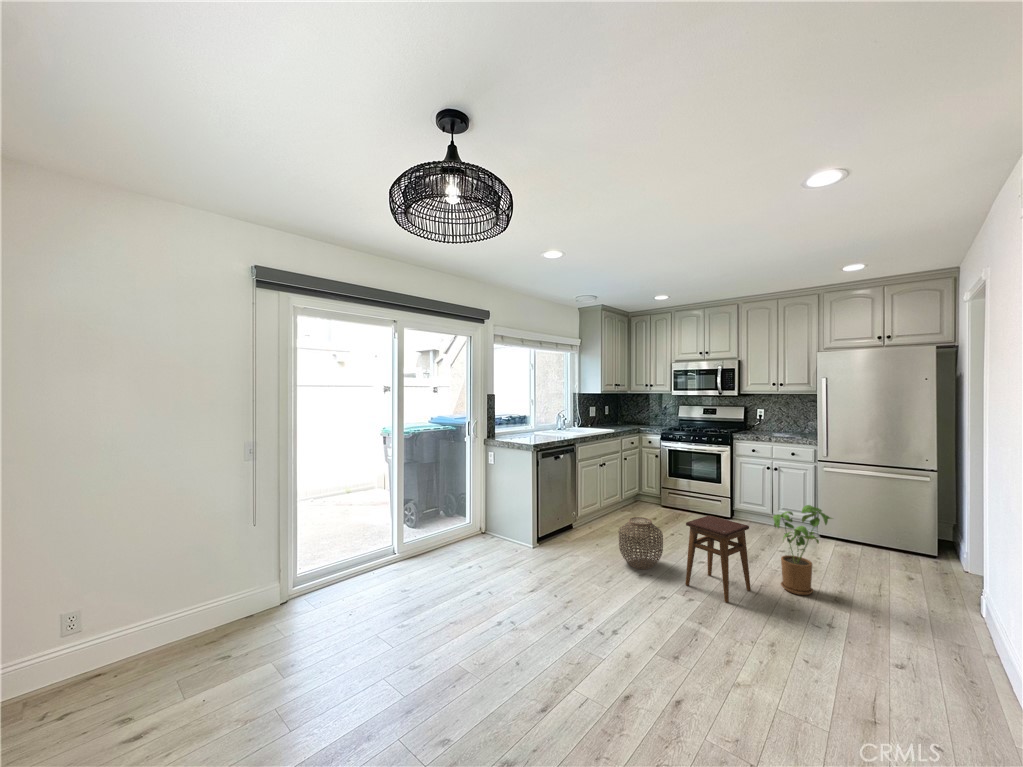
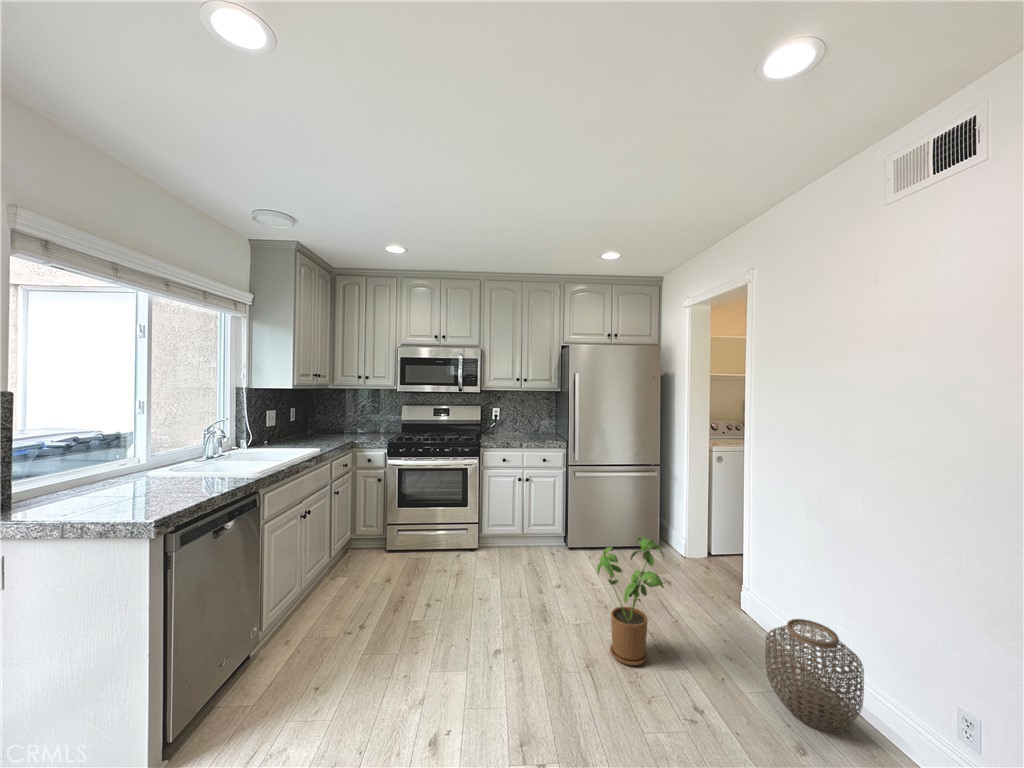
stool: present [685,515,751,603] -> none [519,585,597,744]
woven basket: present [619,517,663,570] -> present [765,619,864,731]

